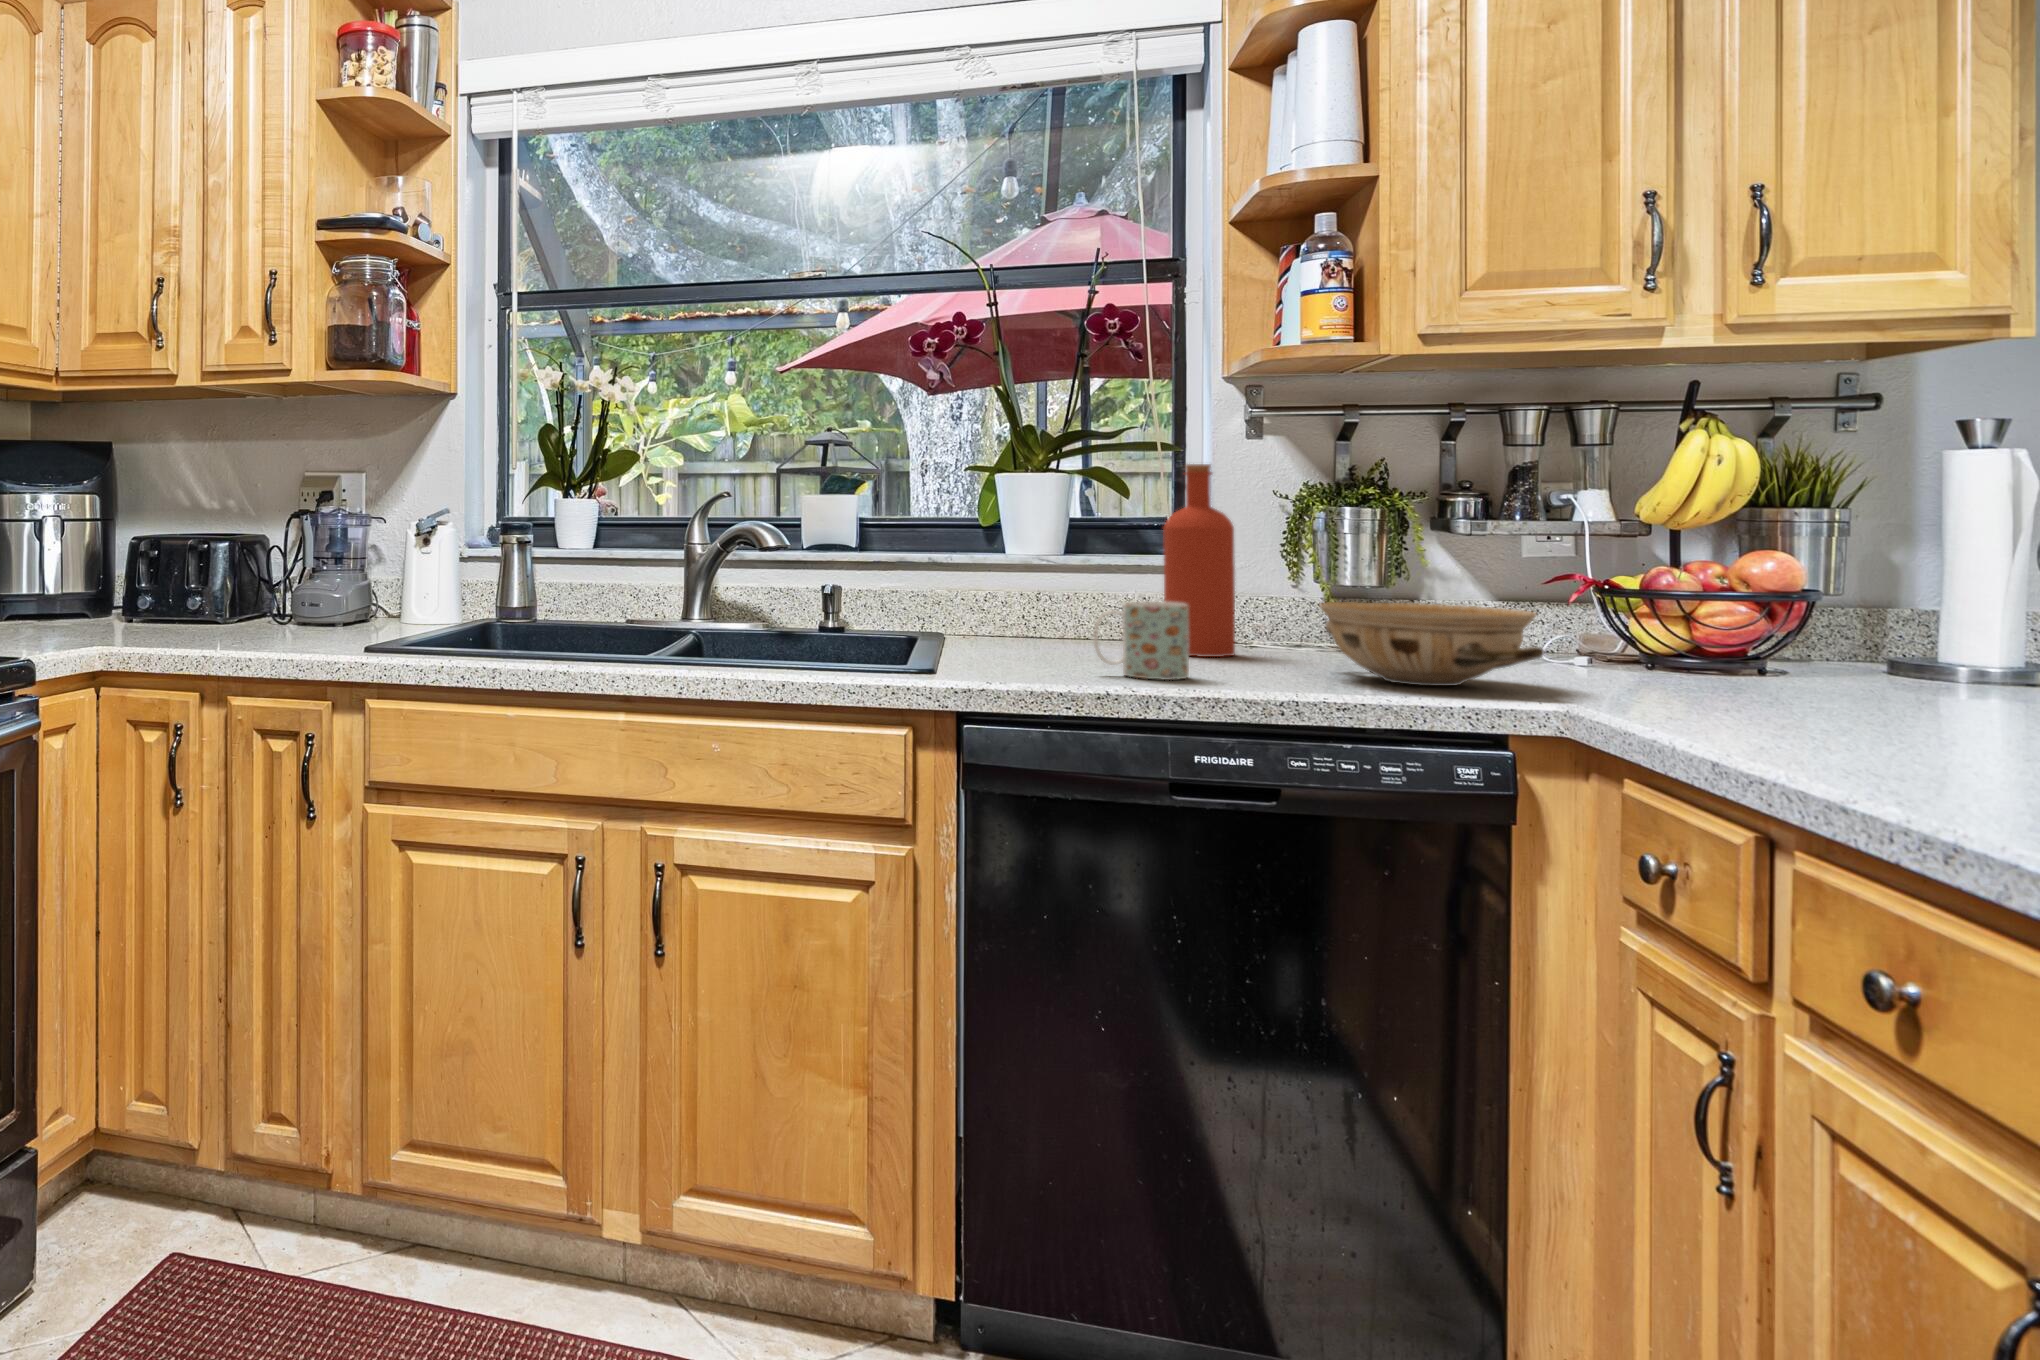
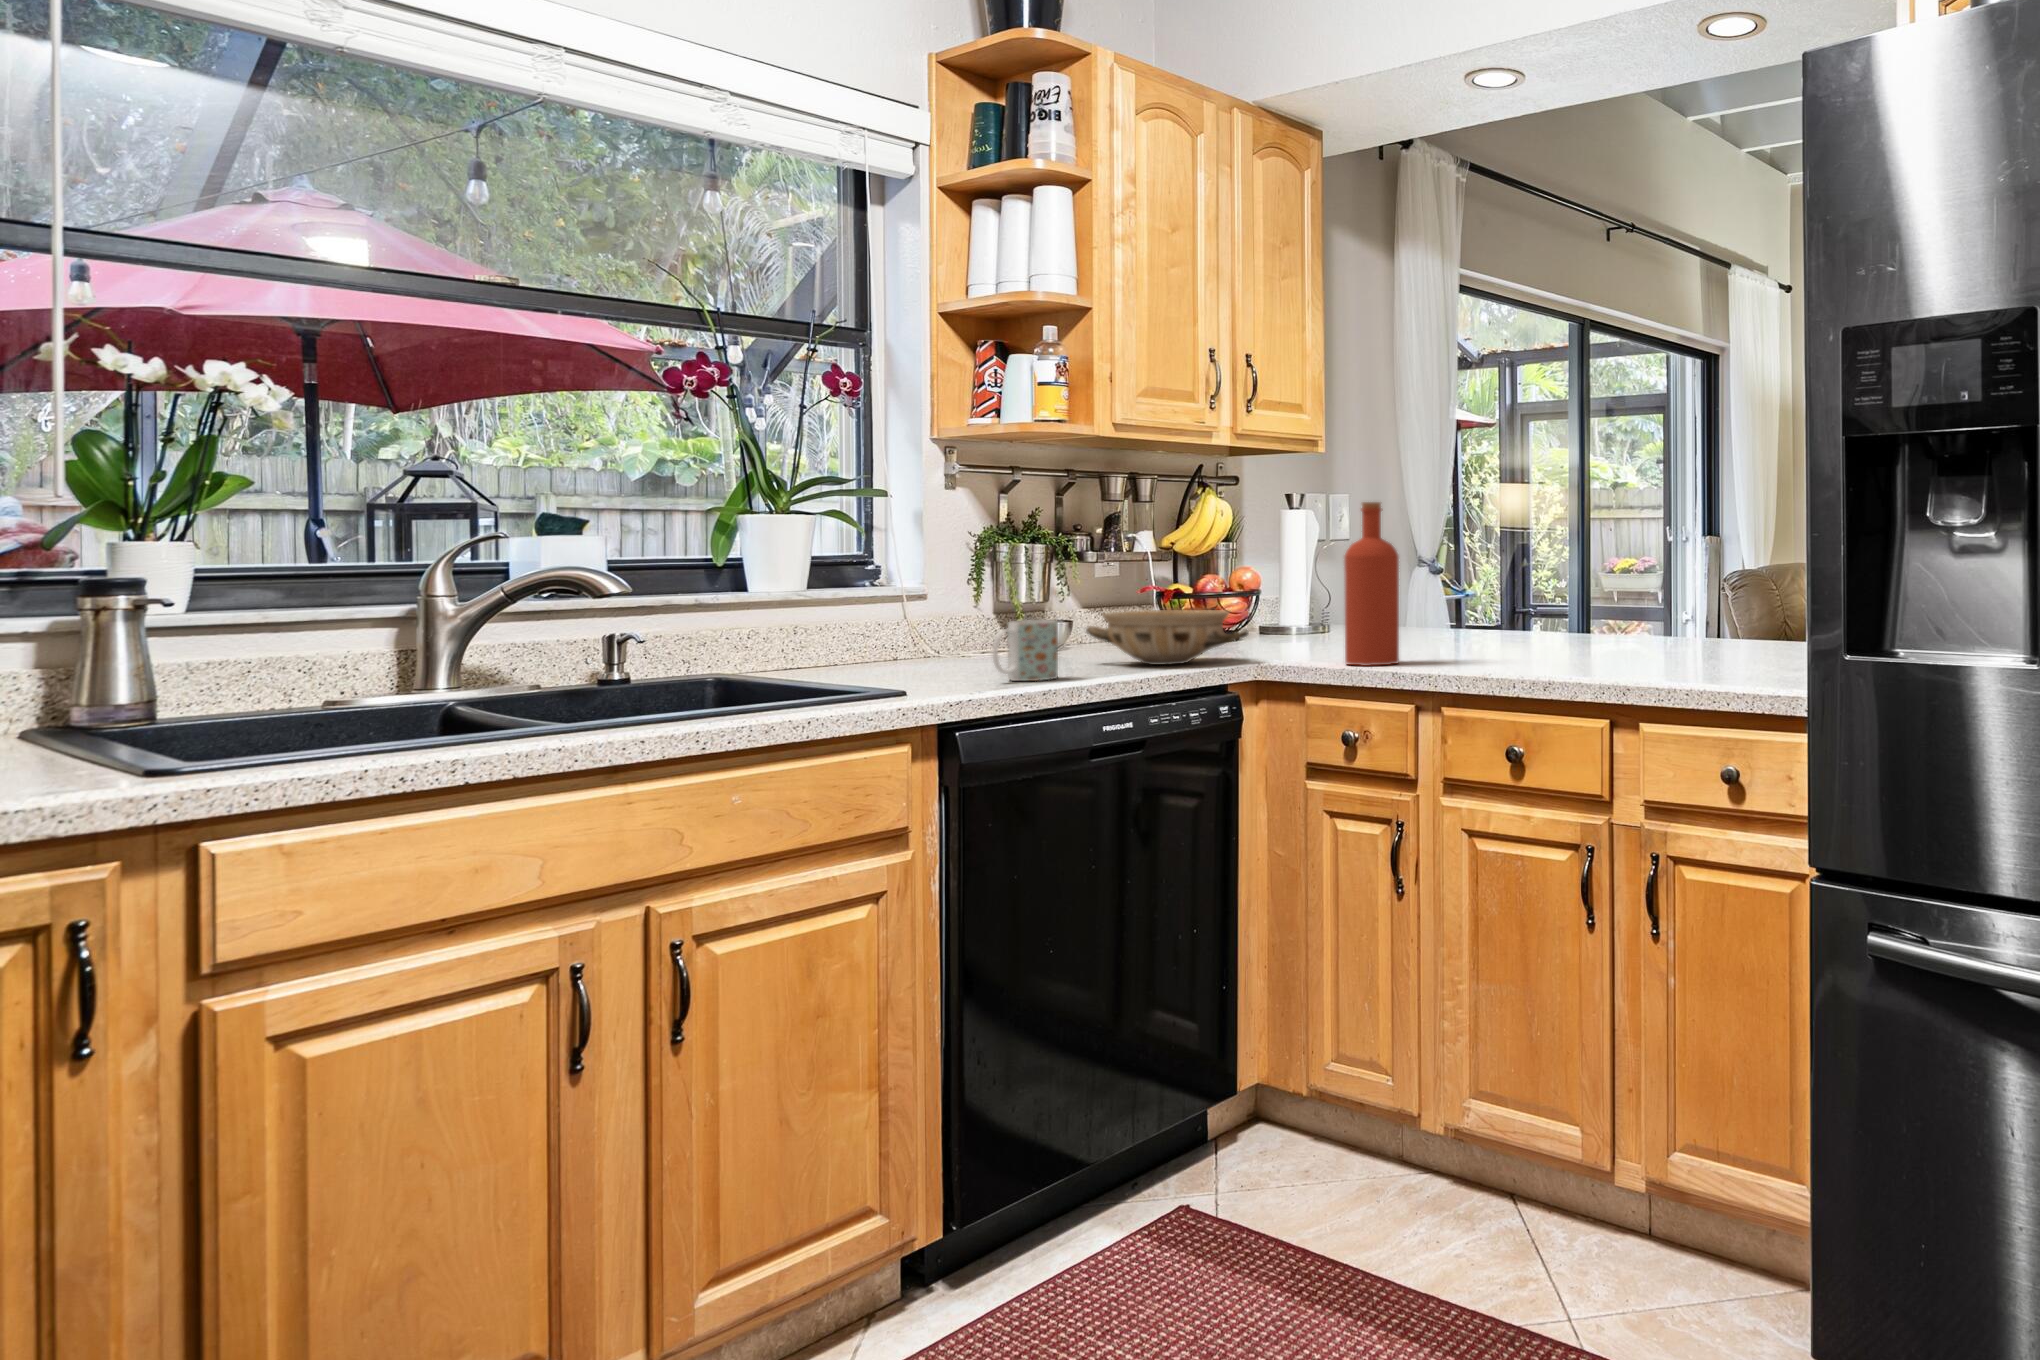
bottle: present [1163,464,1235,657] -> present [1344,502,1399,666]

